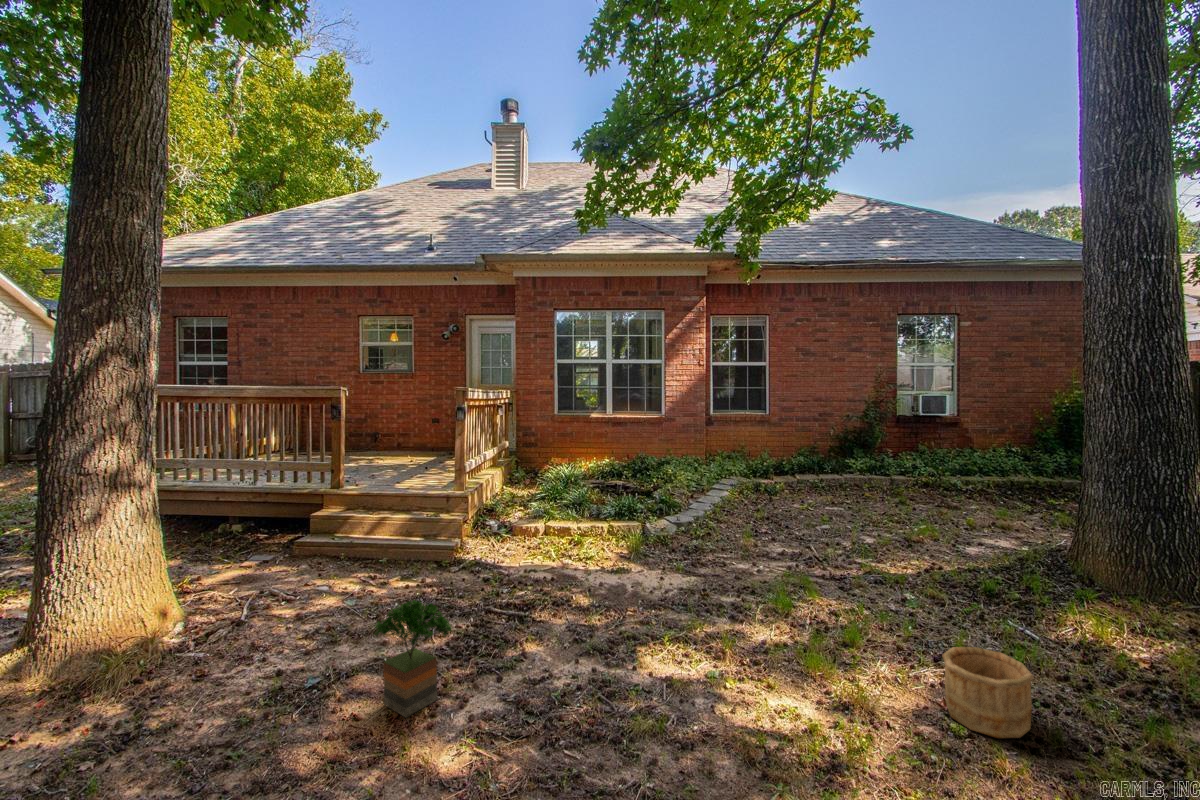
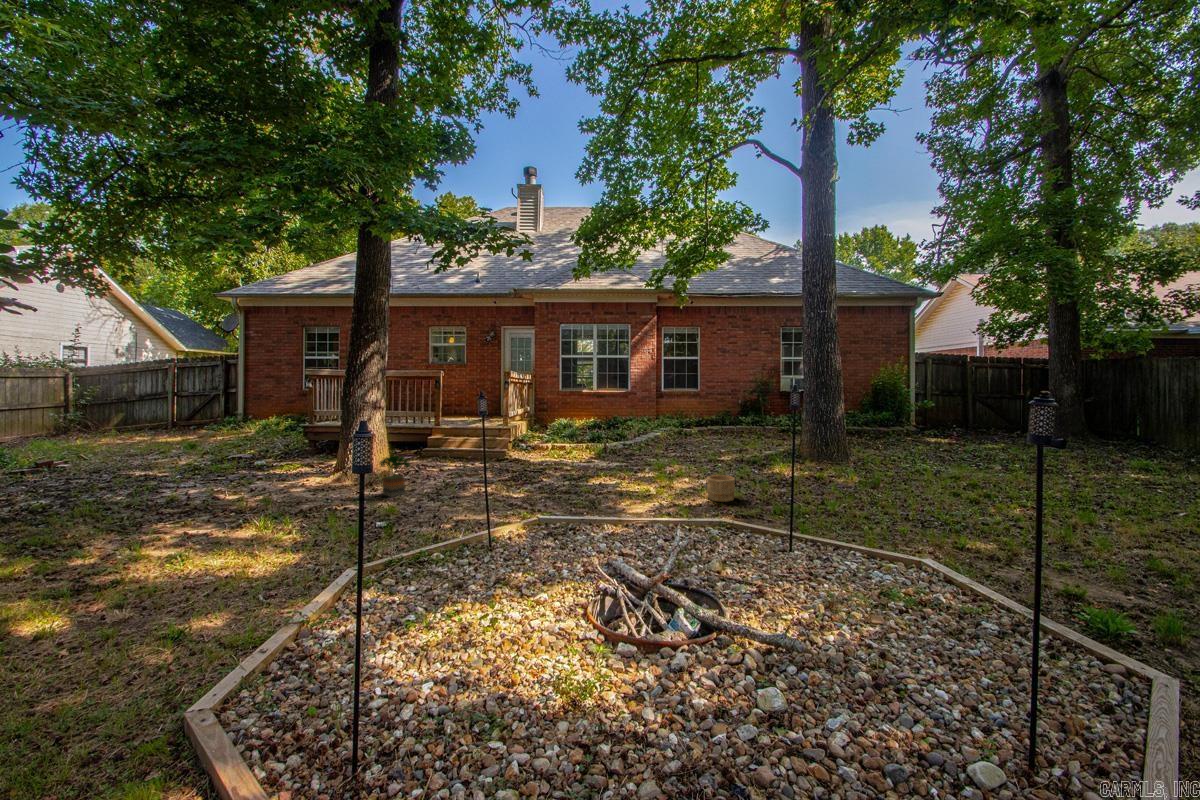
potted tree: present [375,600,452,717] -> present [380,456,410,497]

